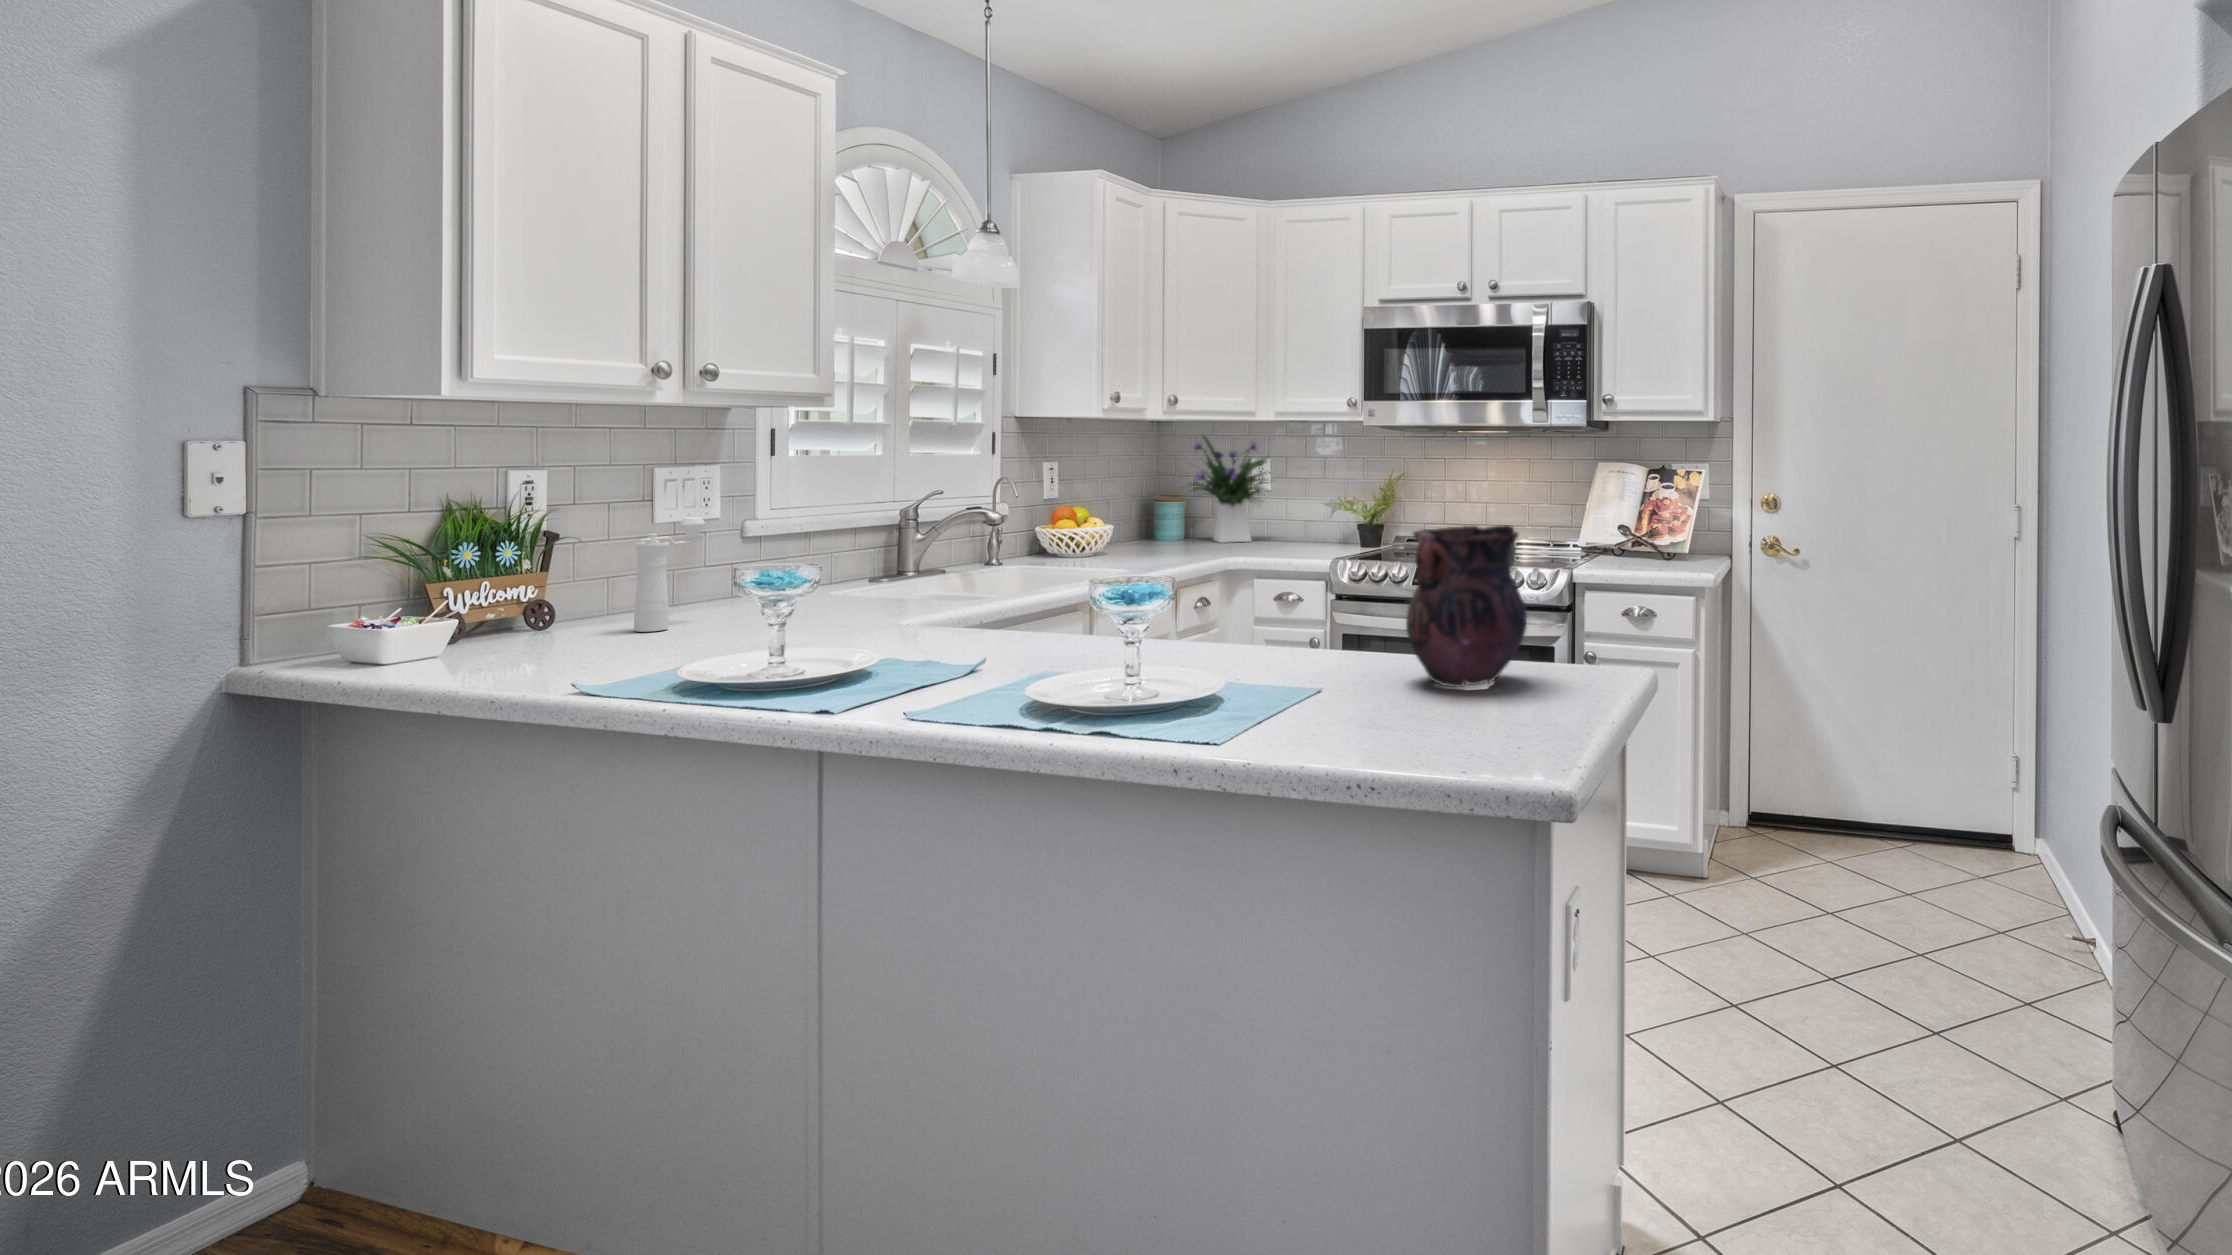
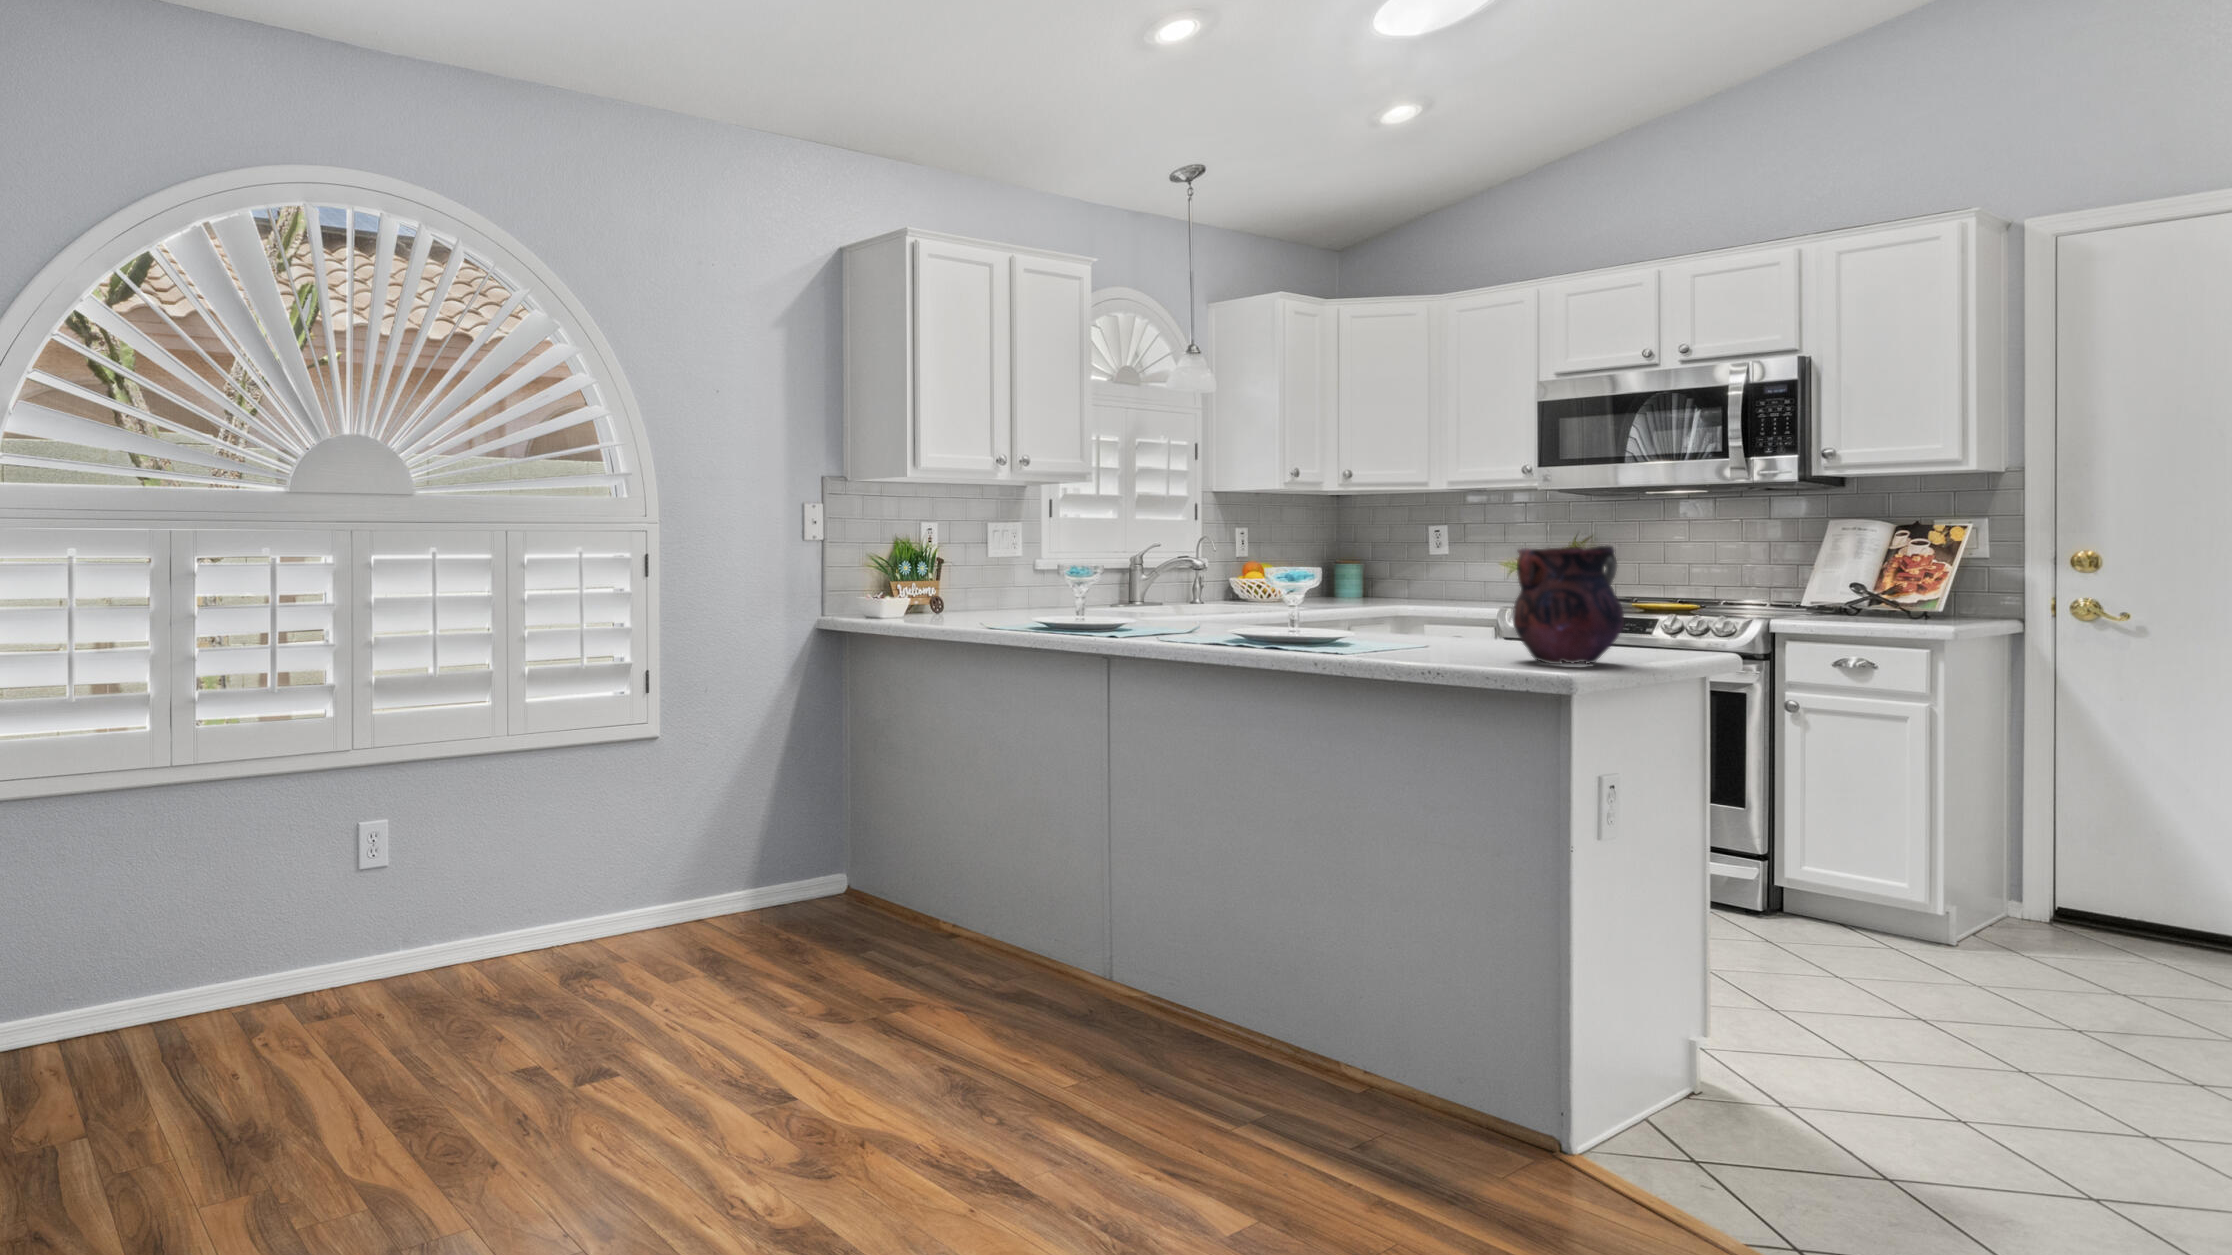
flower arrangement: present [1190,436,1271,543] -> none [1356,503,1456,596]
pepper mill: present [634,517,705,632] -> none [985,552,1021,618]

